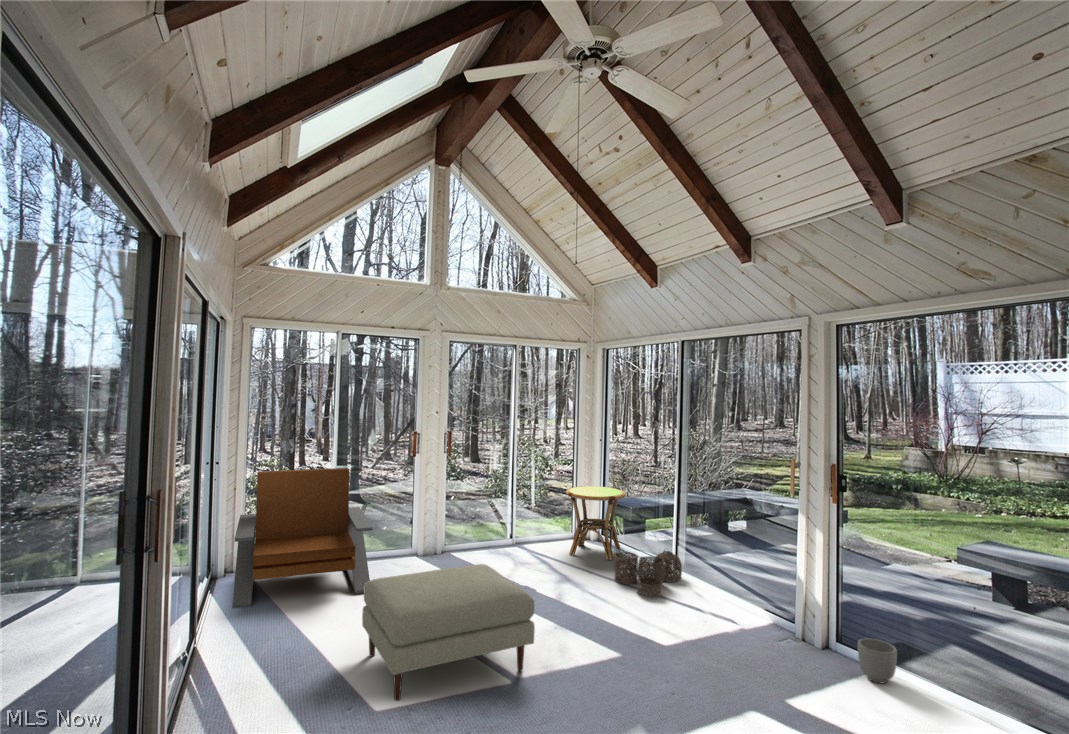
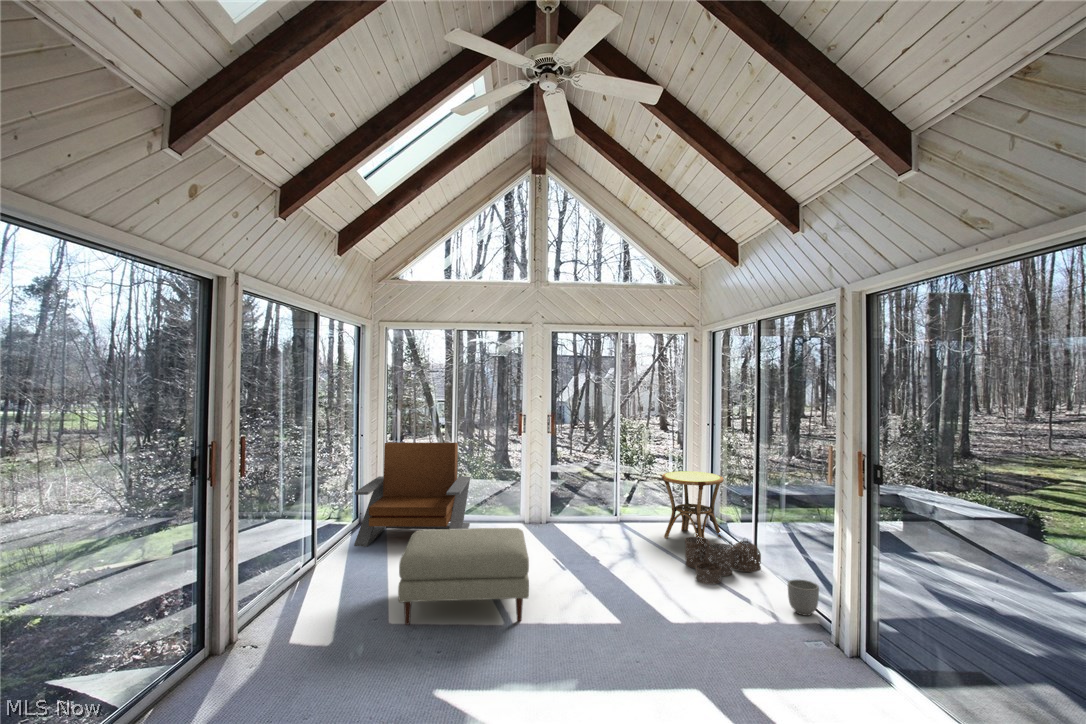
planter: present [858,638,897,683] -> present [788,580,819,616]

